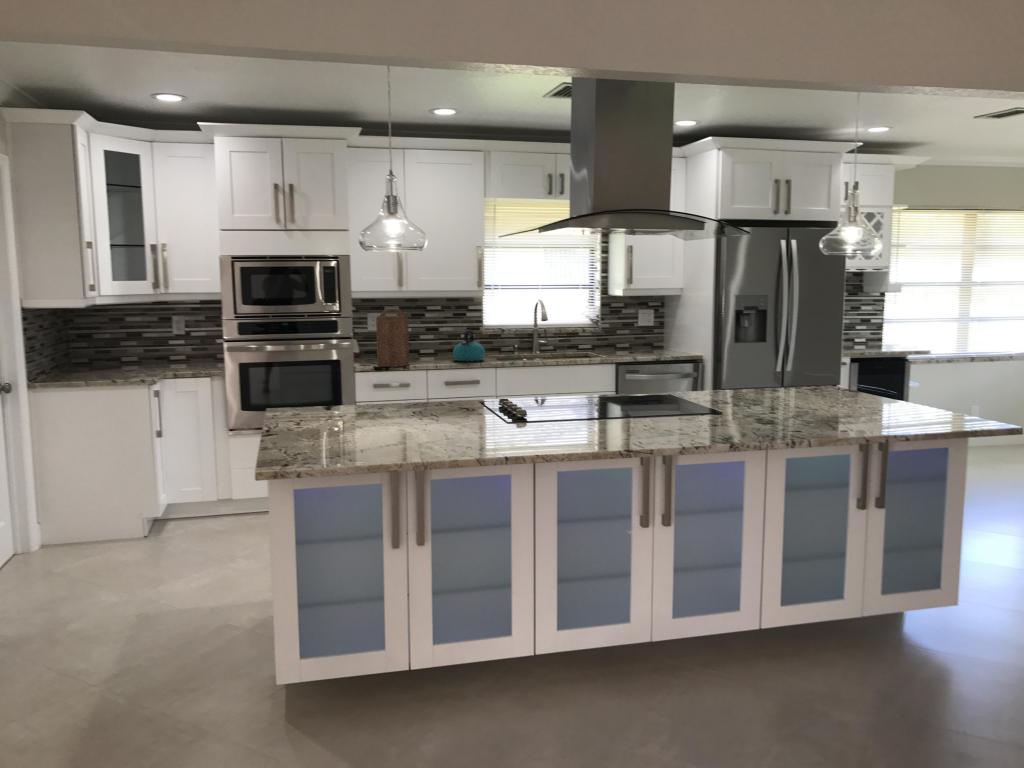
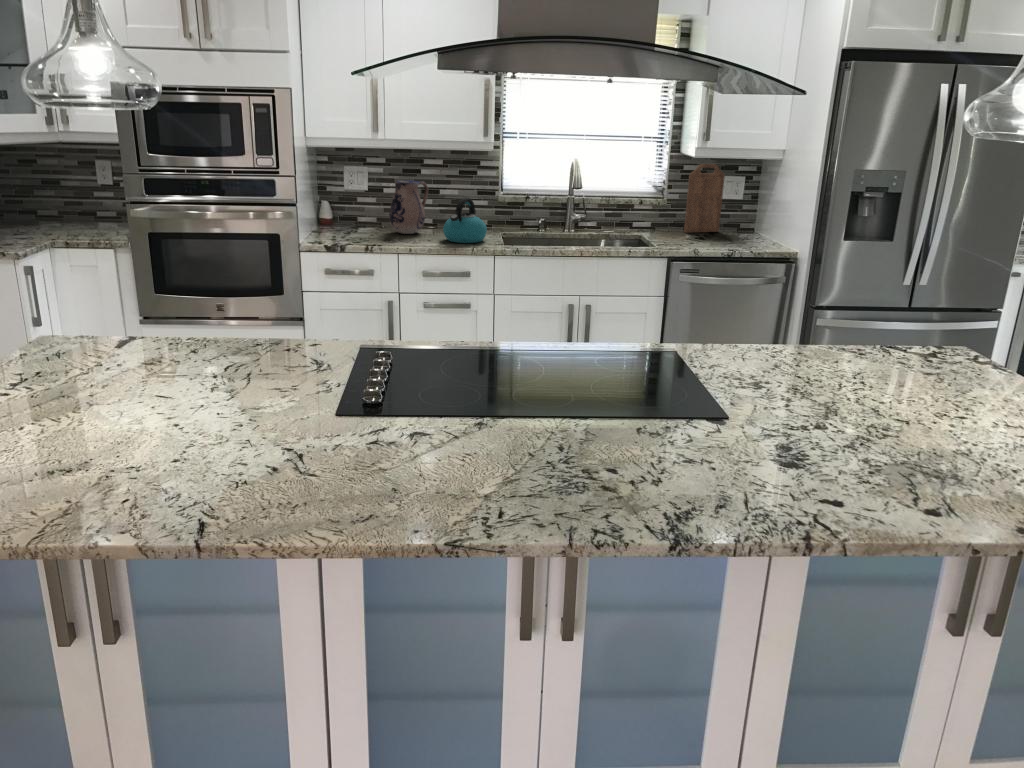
cutting board: present [376,309,409,367] -> present [684,164,725,233]
ceramic pitcher: none [409,321,435,359] -> present [389,180,428,234]

